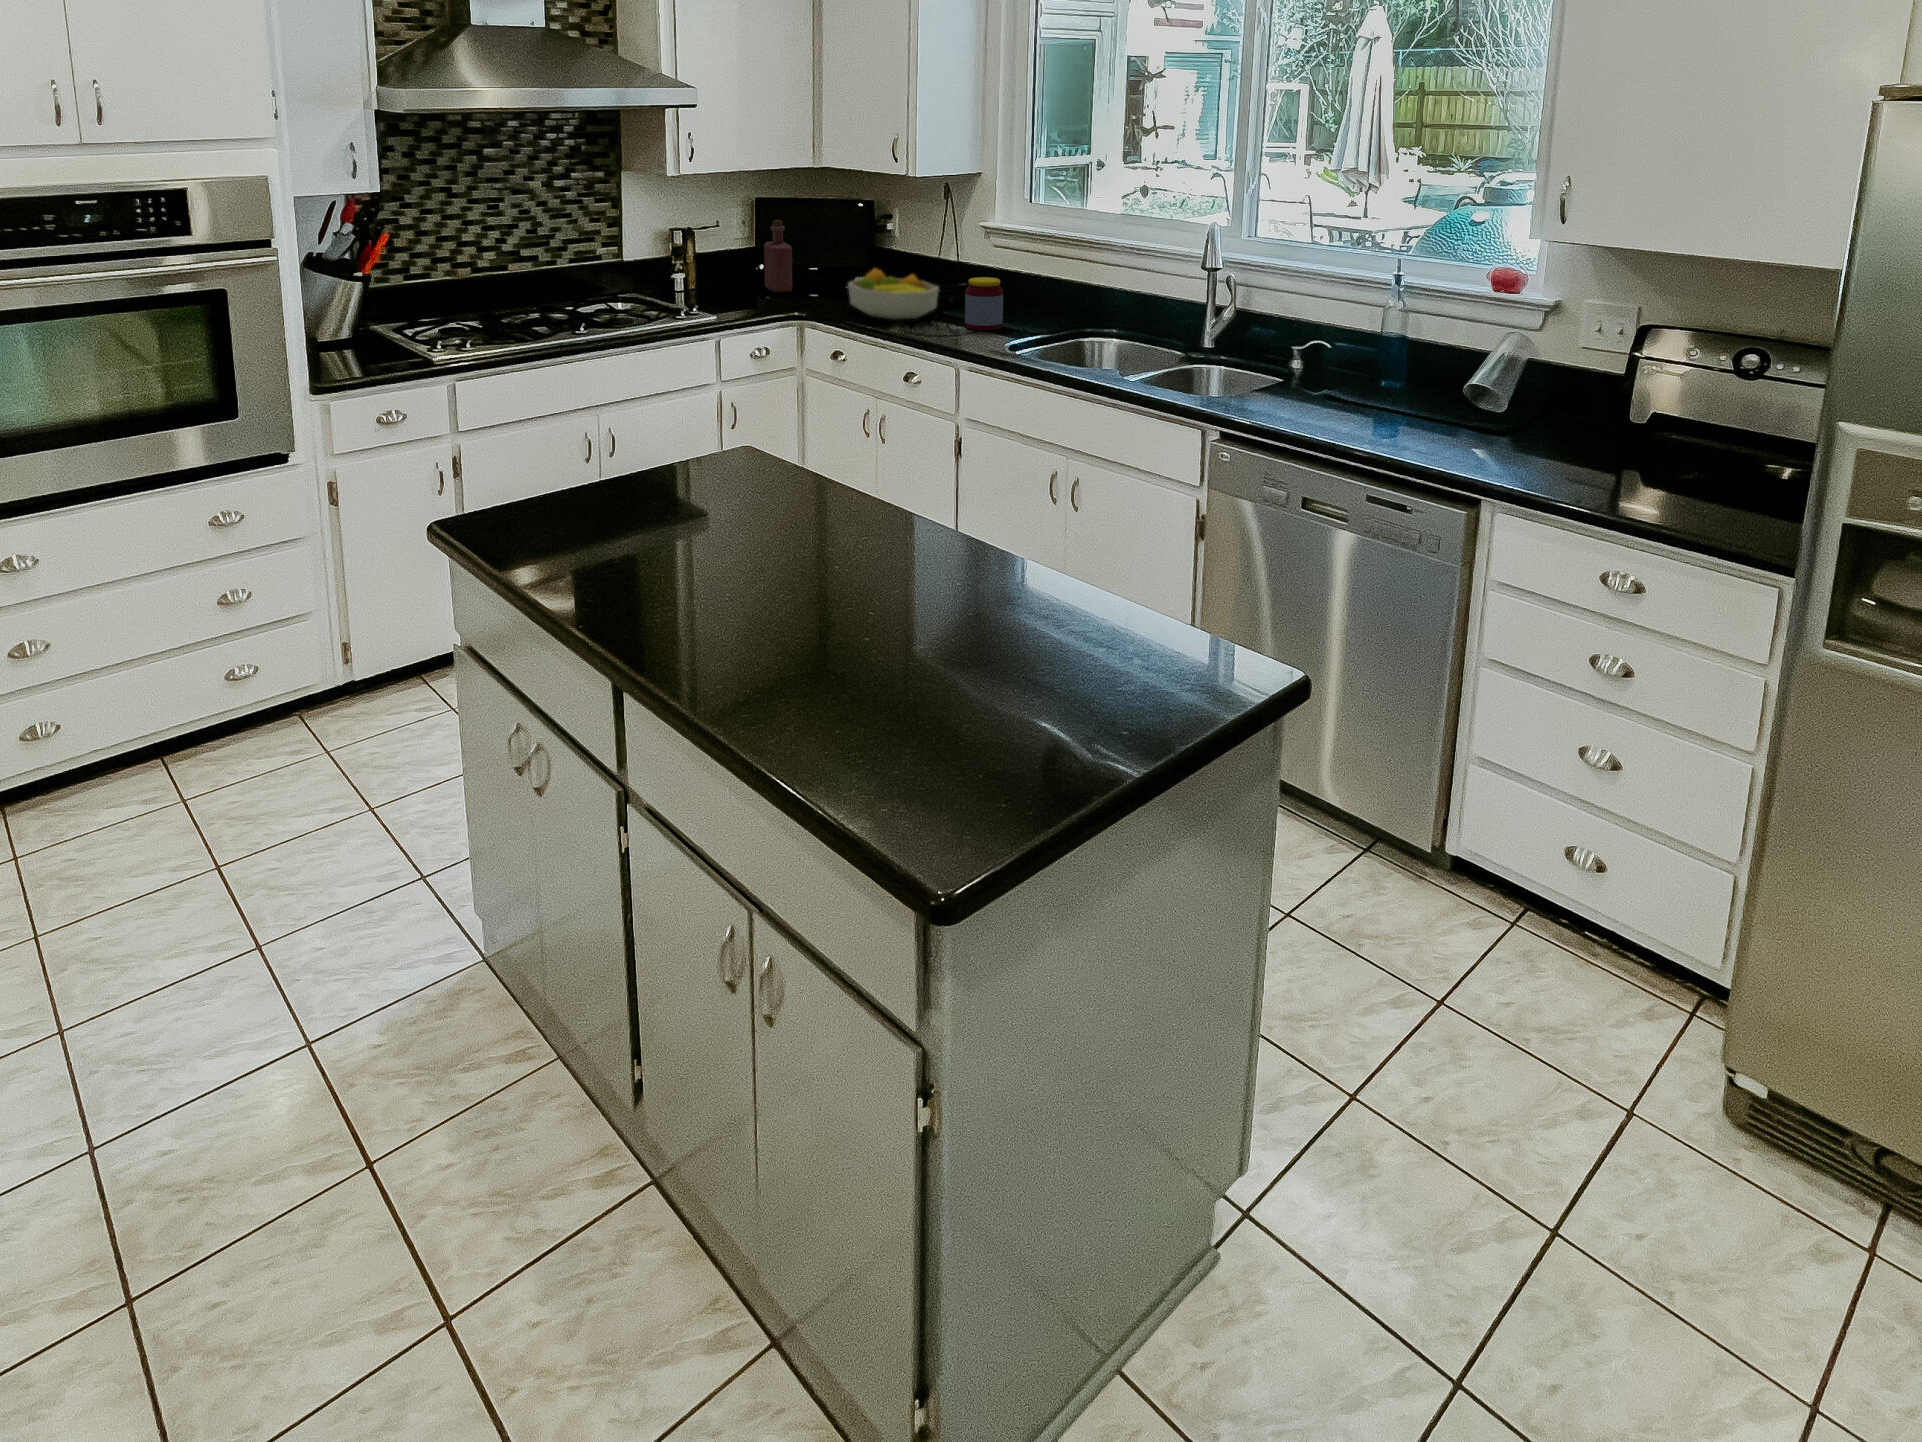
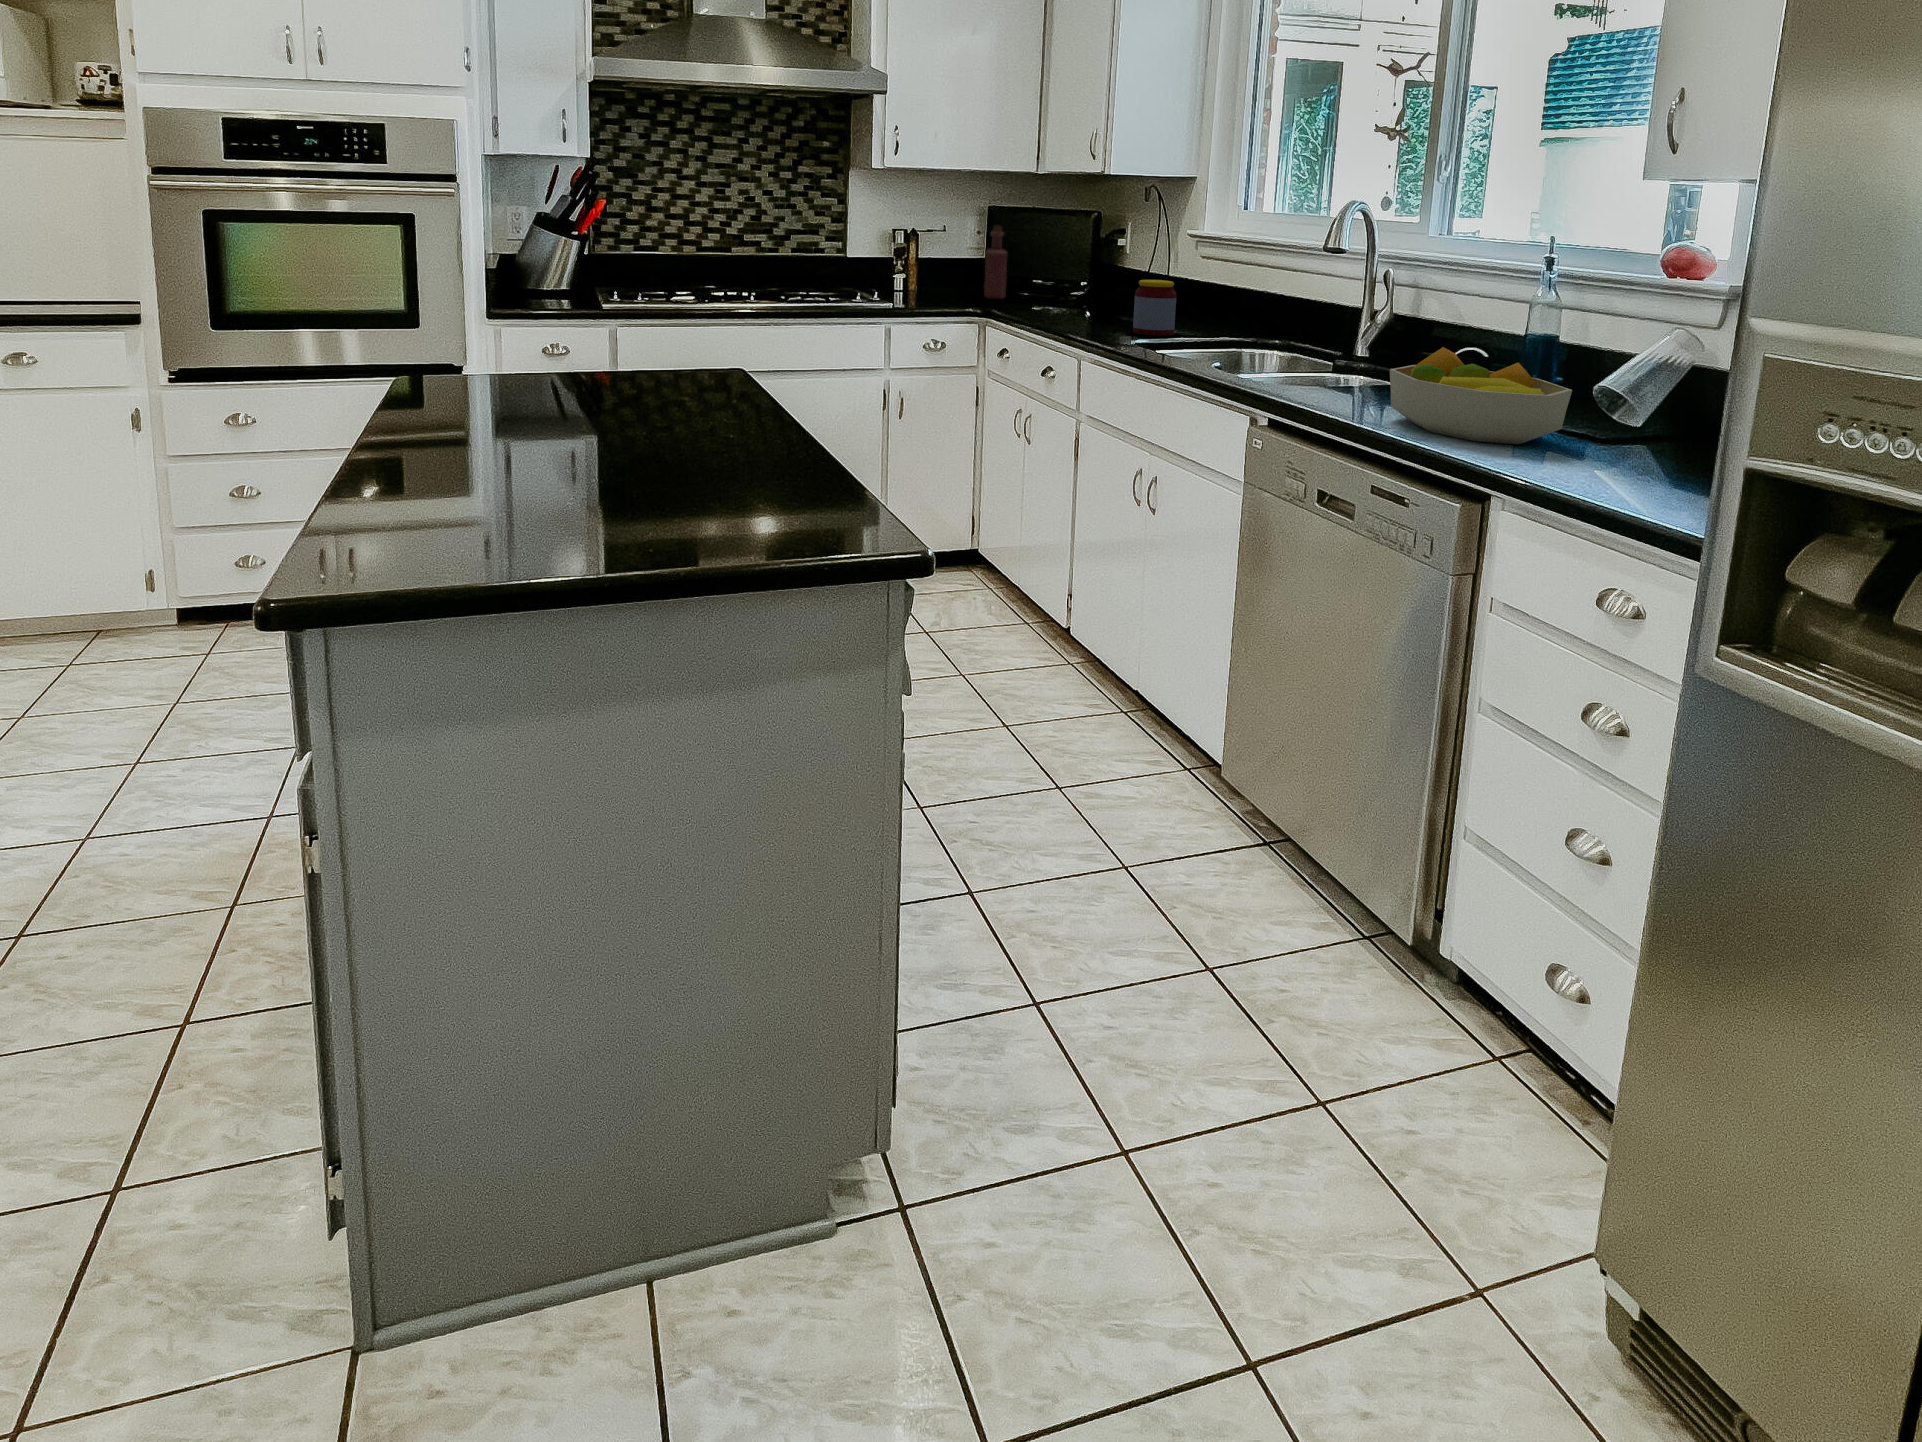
fruit bowl: present [848,269,939,319] -> present [1390,347,1572,444]

